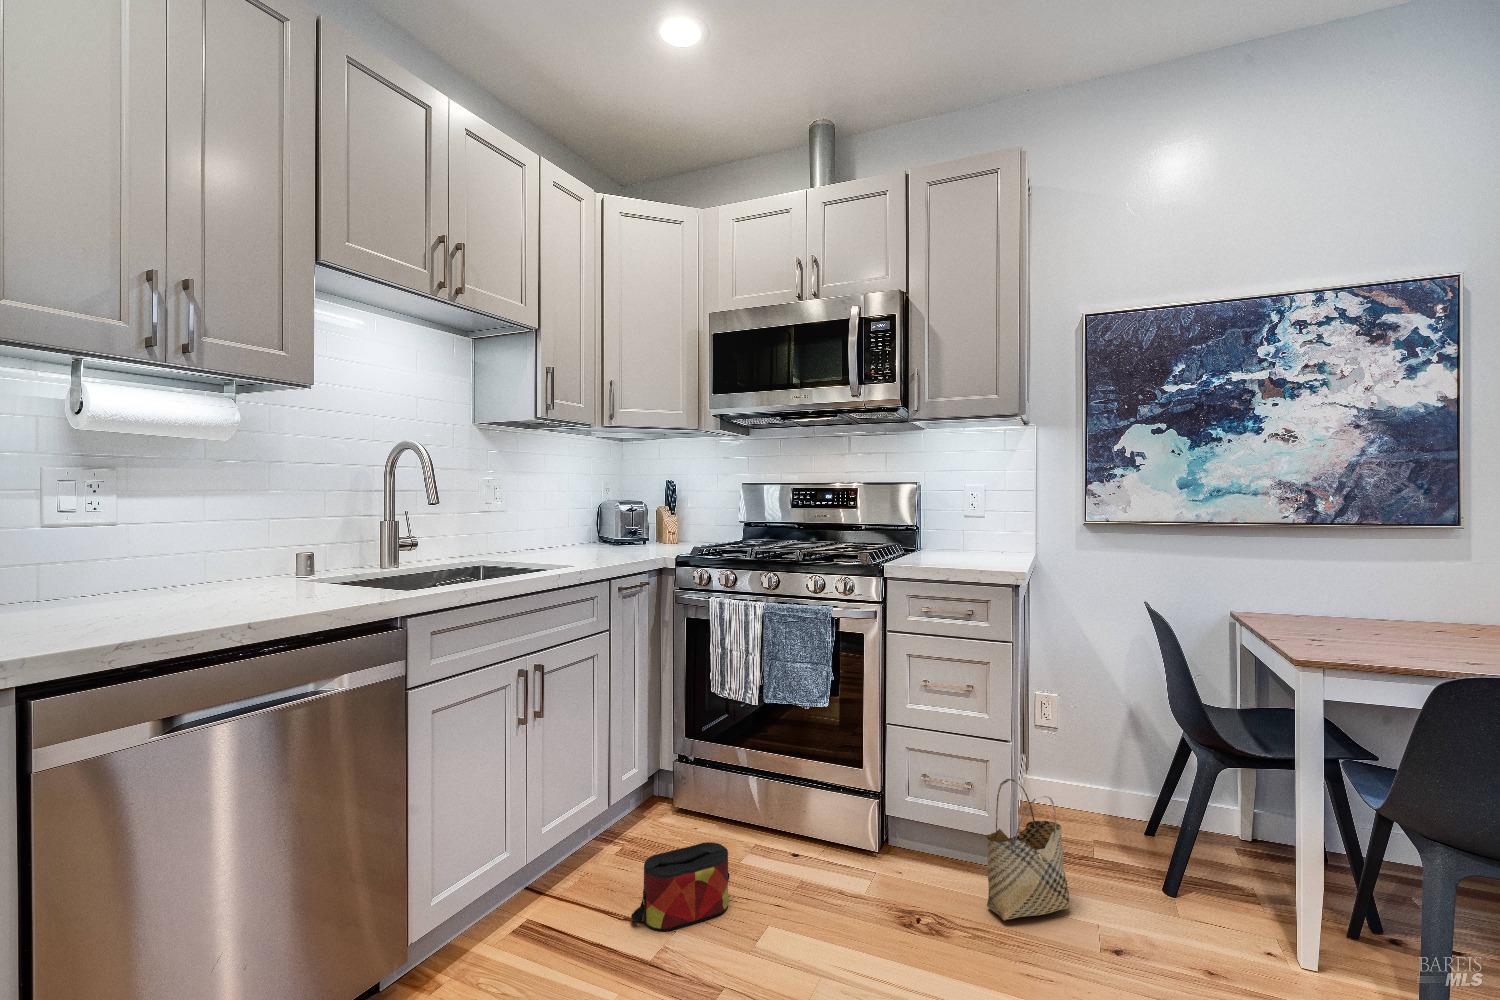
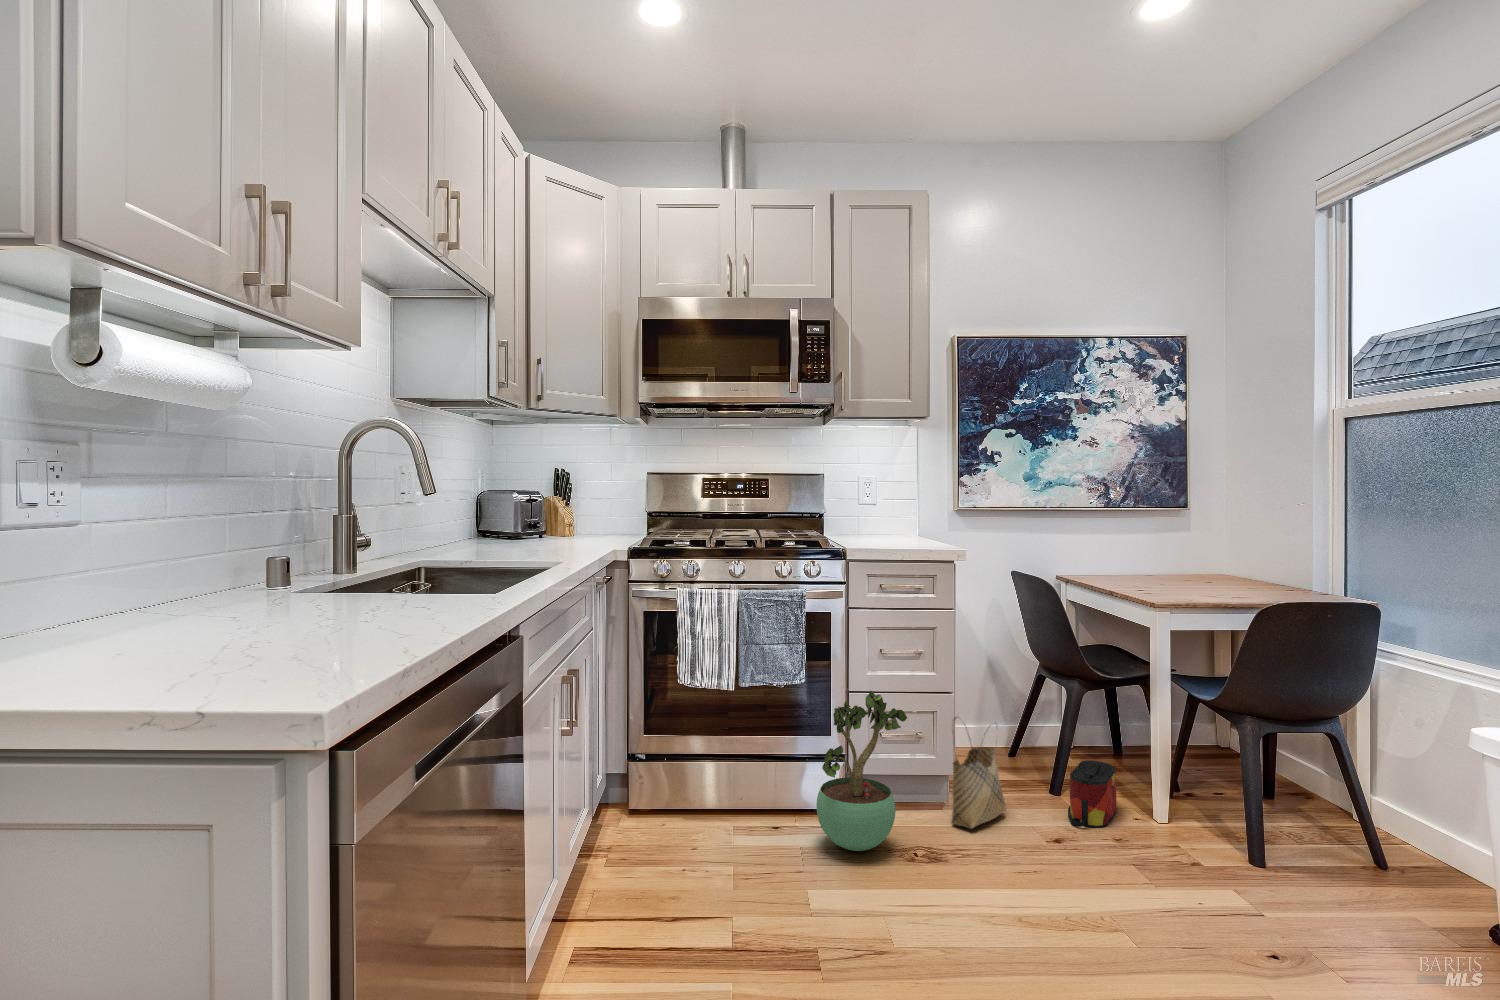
potted plant: none [802,736,916,915] -> present [816,691,907,851]
bag: present [631,842,729,931] -> present [1068,760,1116,828]

